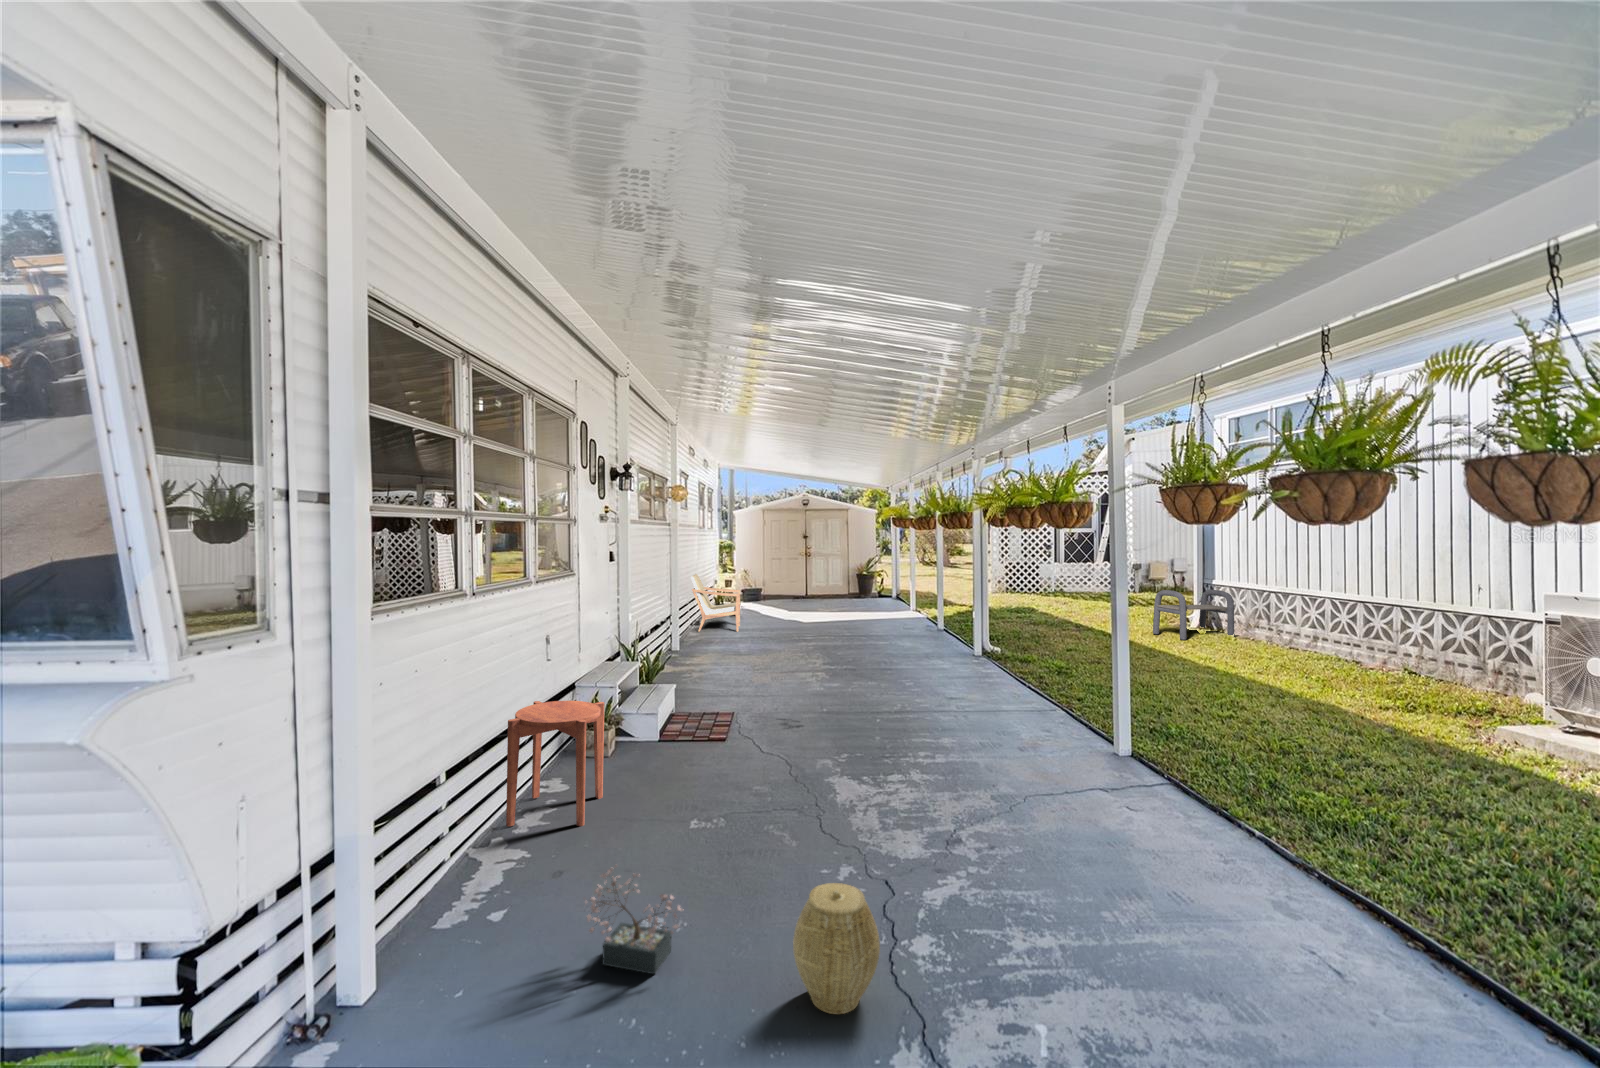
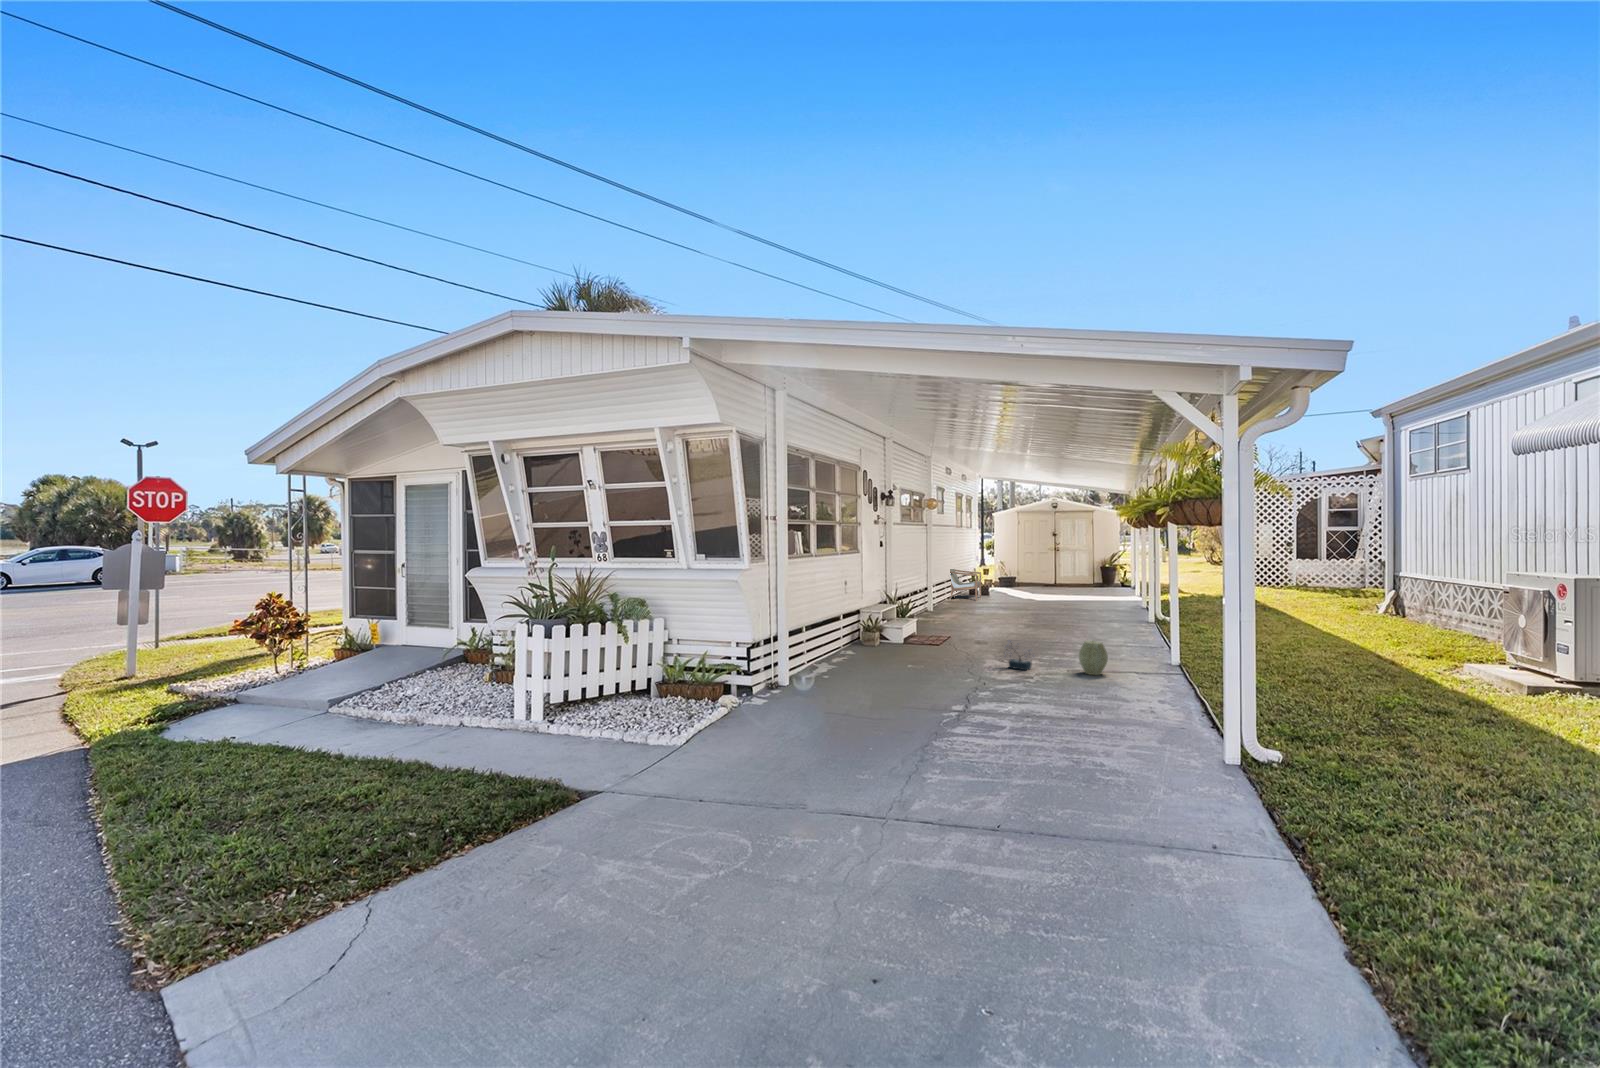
bench: present [1153,590,1234,640] -> none [1332,579,1414,623]
side table: present [506,701,604,827] -> none [829,604,869,653]
decorative plant: present [587,865,682,974] -> present [1005,641,1035,670]
woven basket: present [793,883,880,1014] -> present [1079,641,1108,675]

